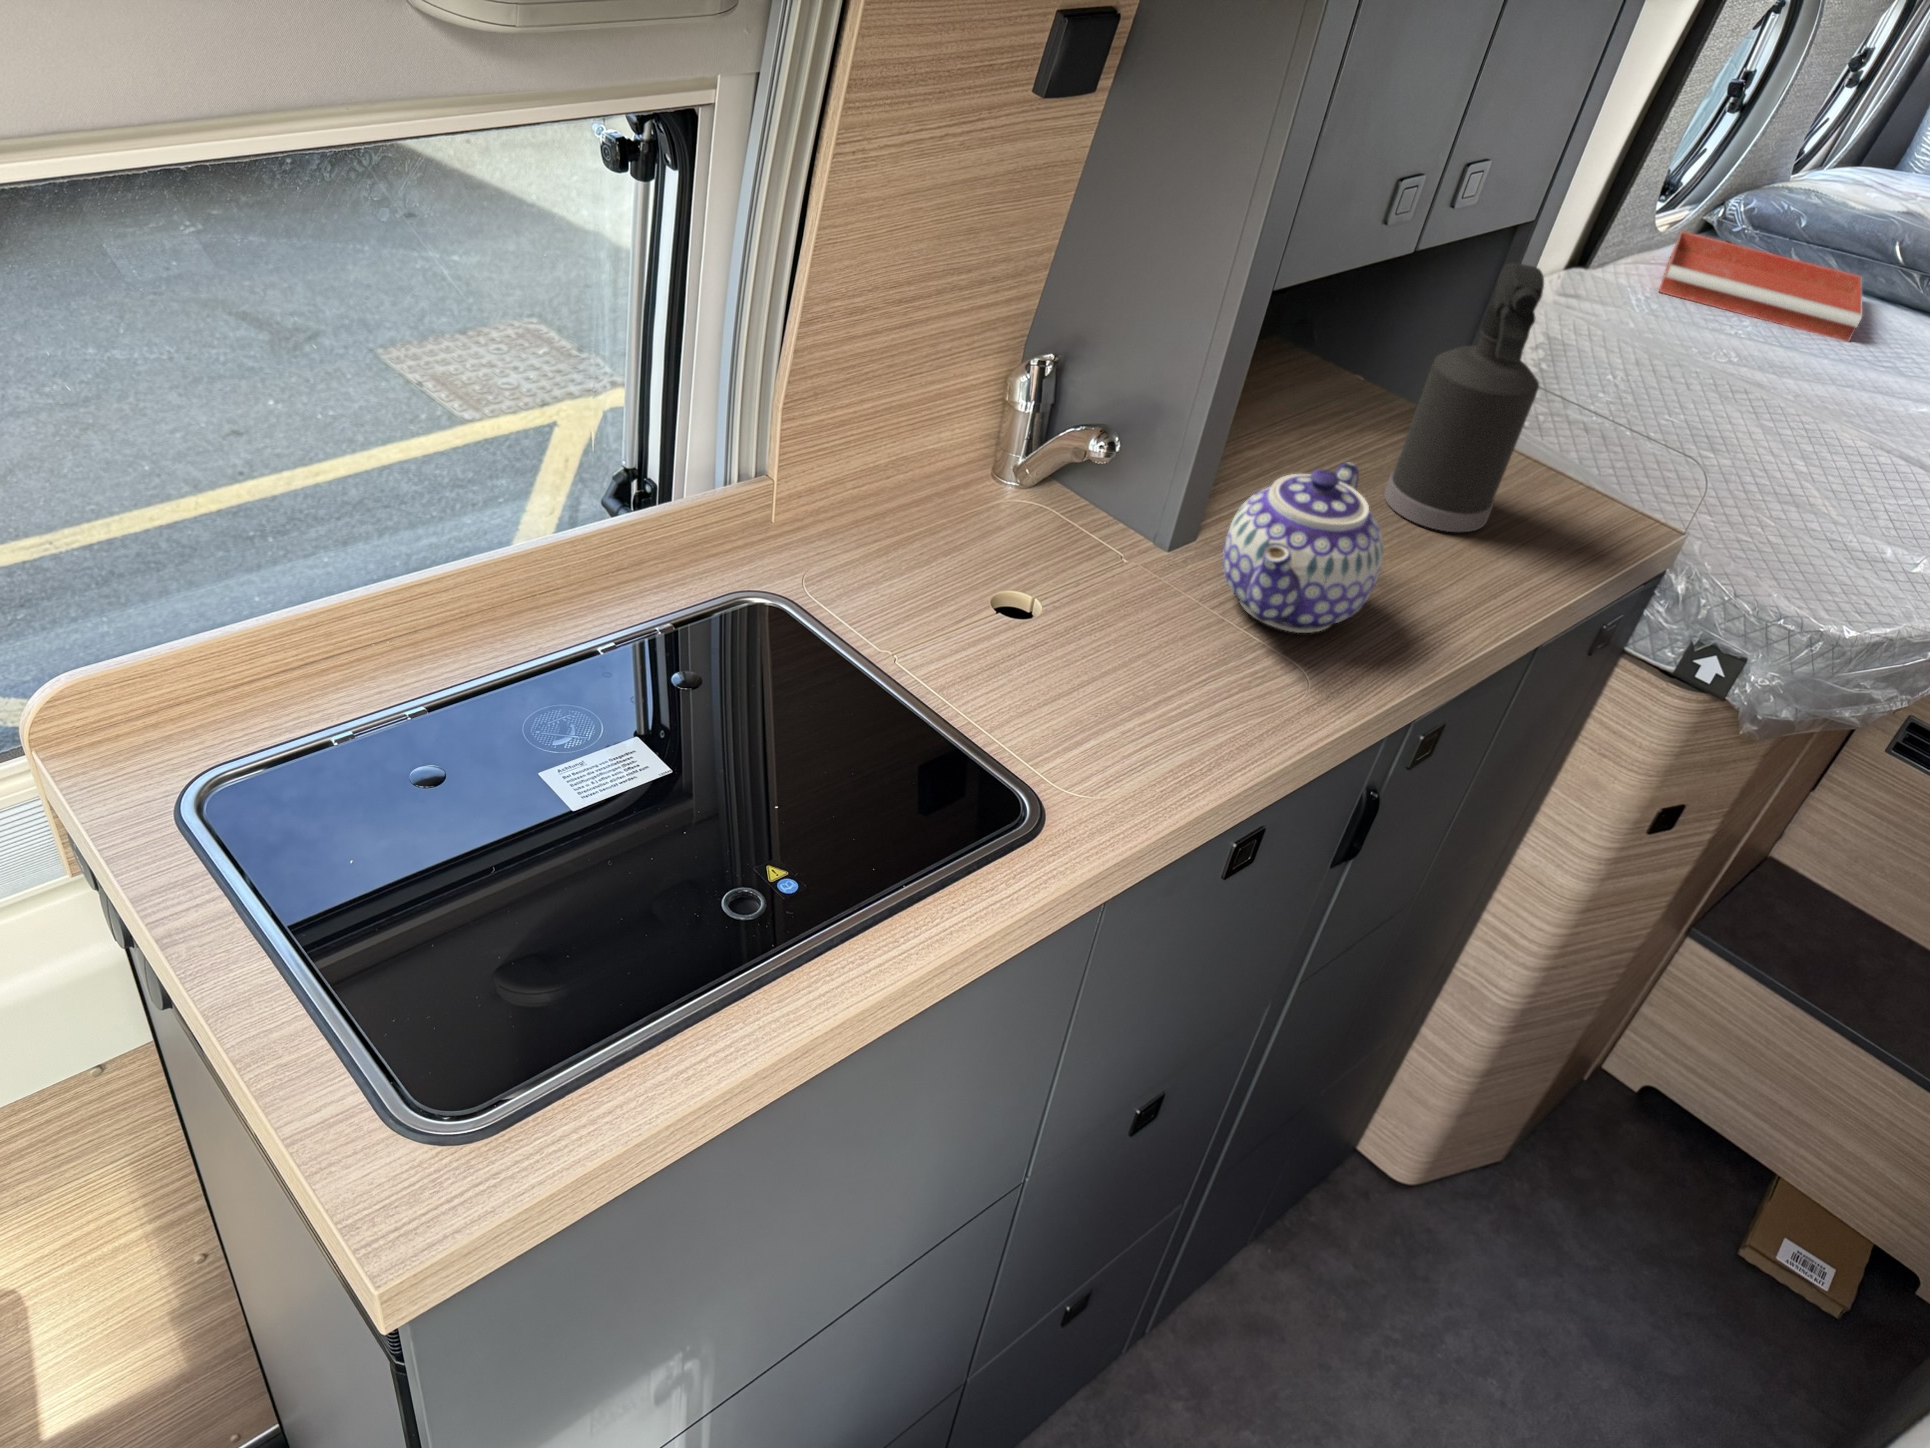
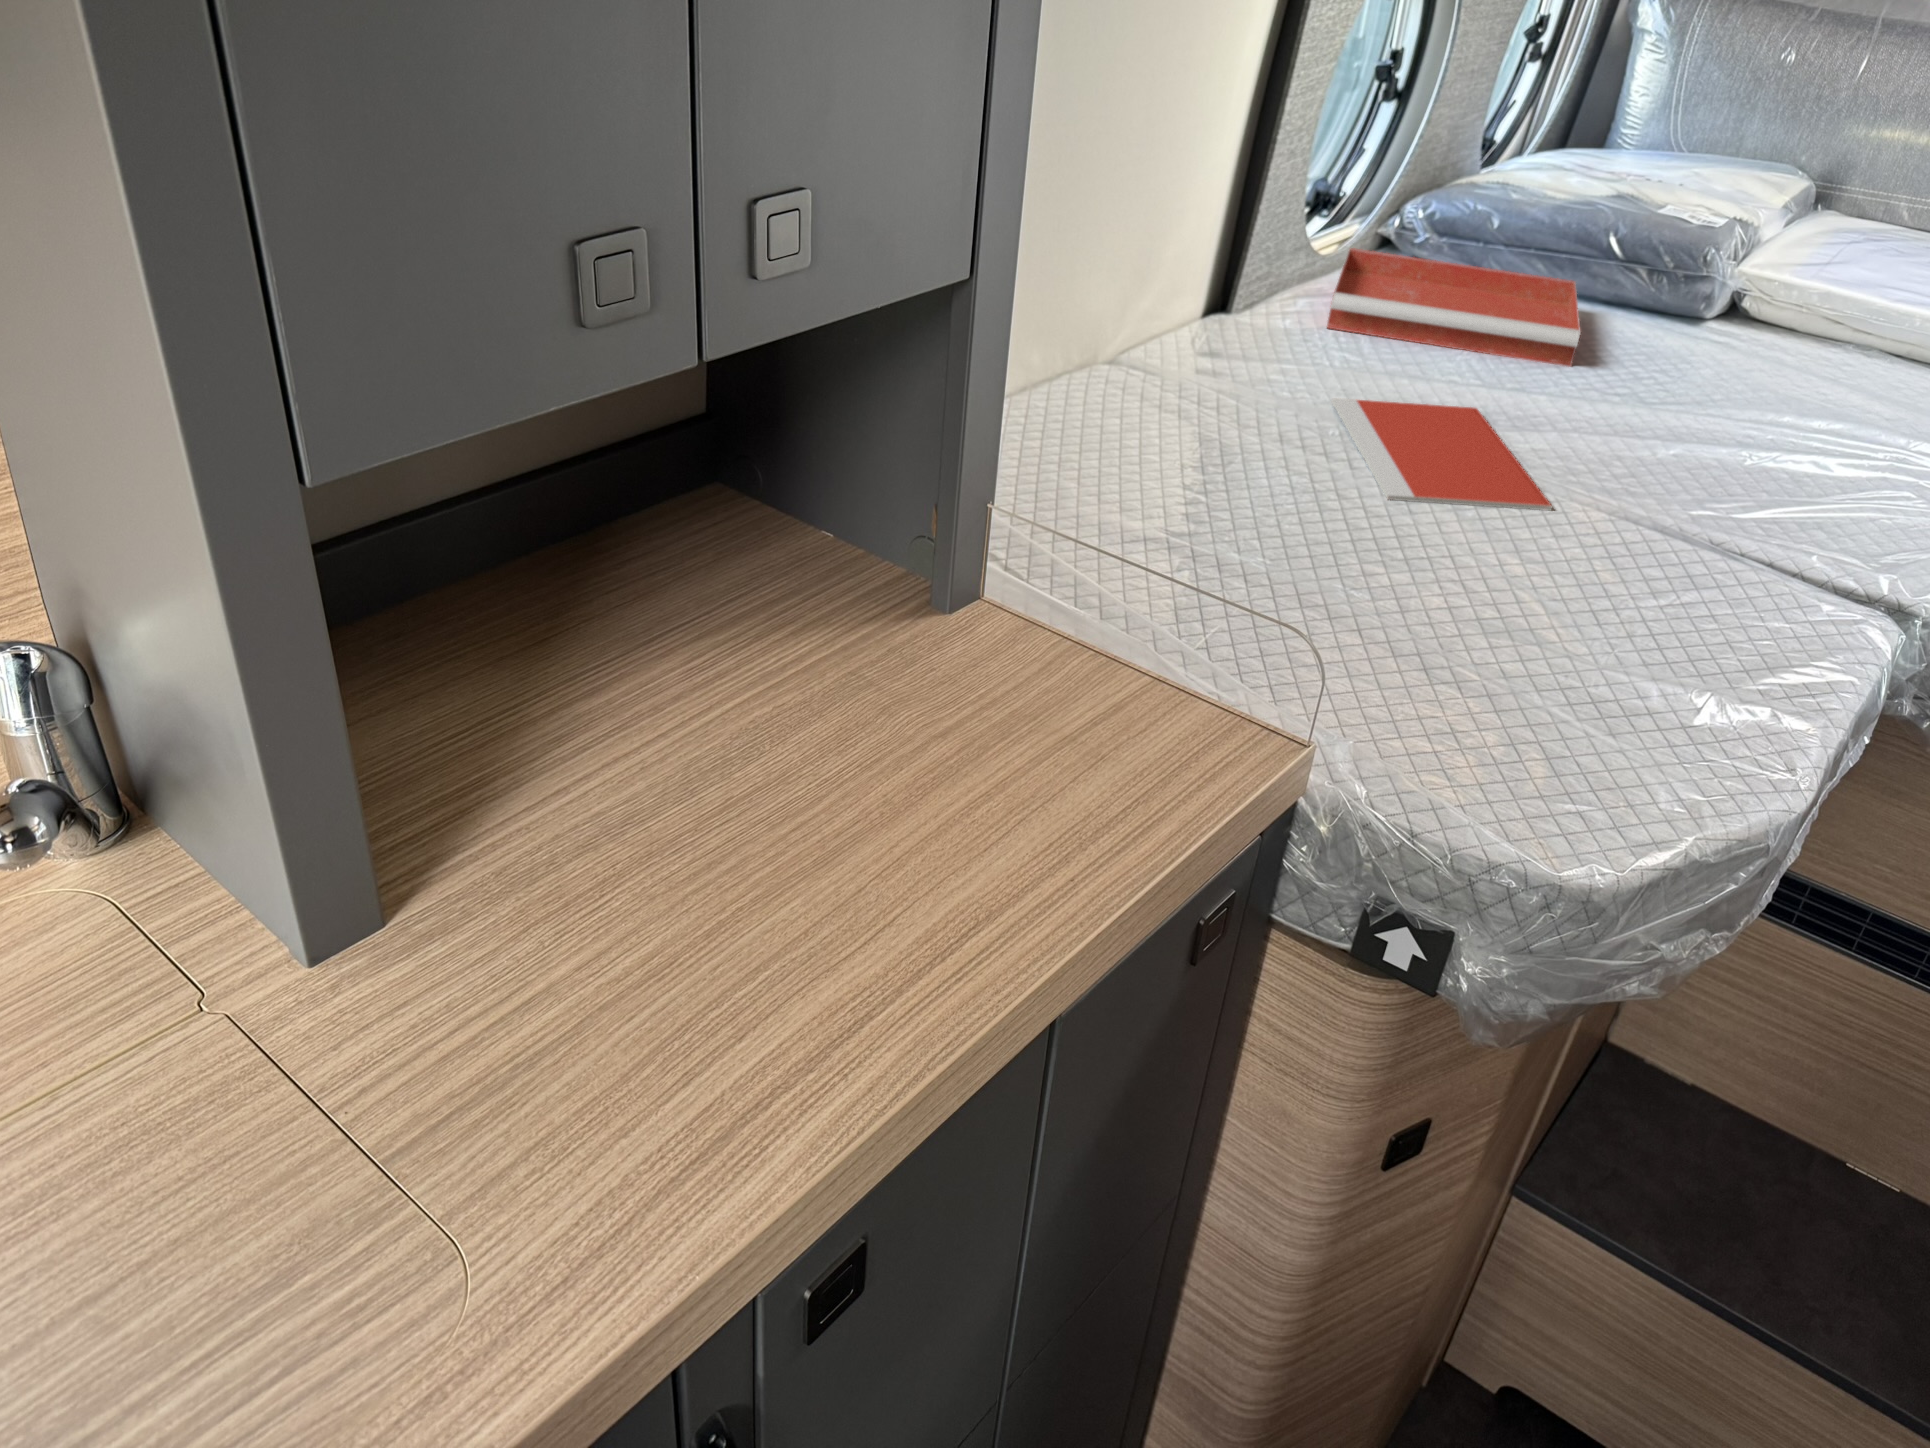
spray bottle: present [1384,263,1544,532] -> none [795,341,993,804]
notebook: none [1665,344,1827,440] -> present [1332,398,1552,511]
teapot: present [1223,462,1384,633] -> none [317,746,669,1119]

